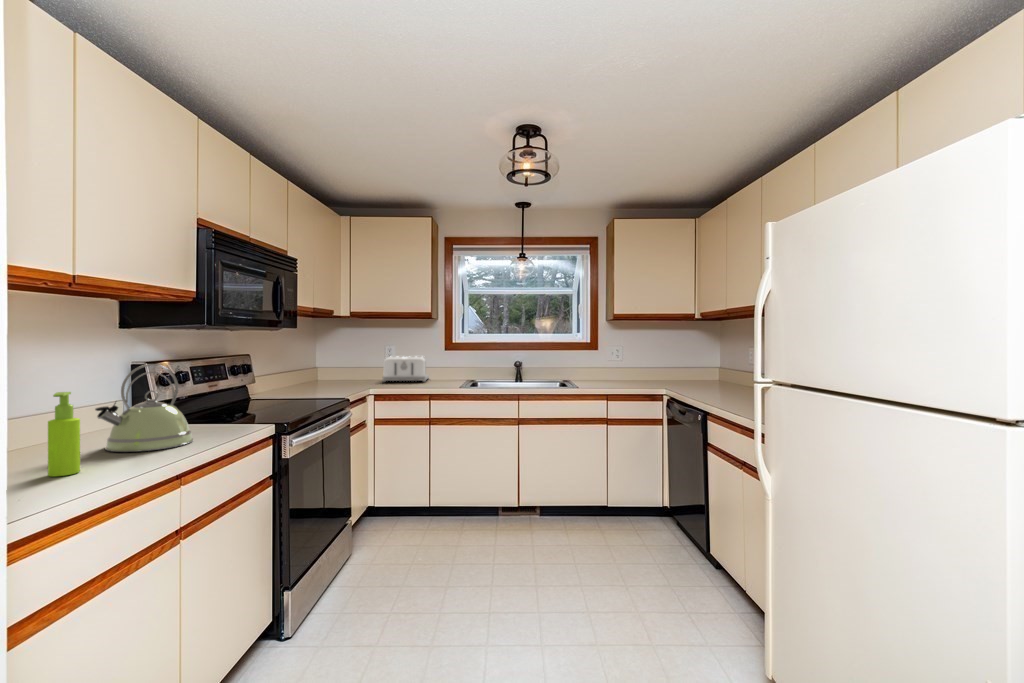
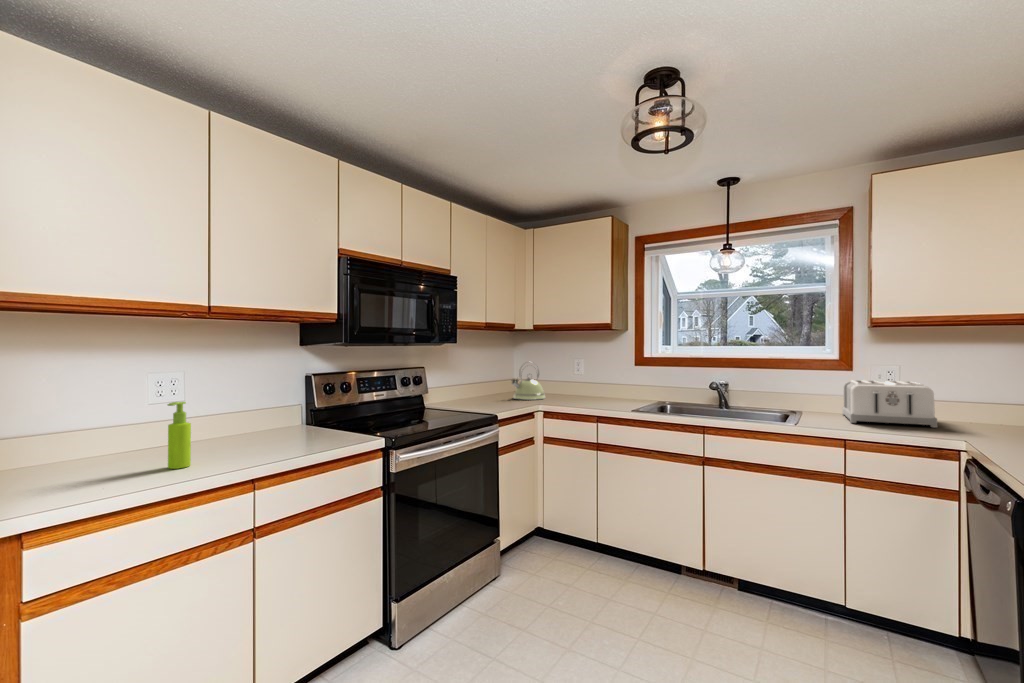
toaster: present [382,356,429,382] -> present [842,380,937,428]
kettle: present [95,364,193,452] -> present [512,362,545,400]

